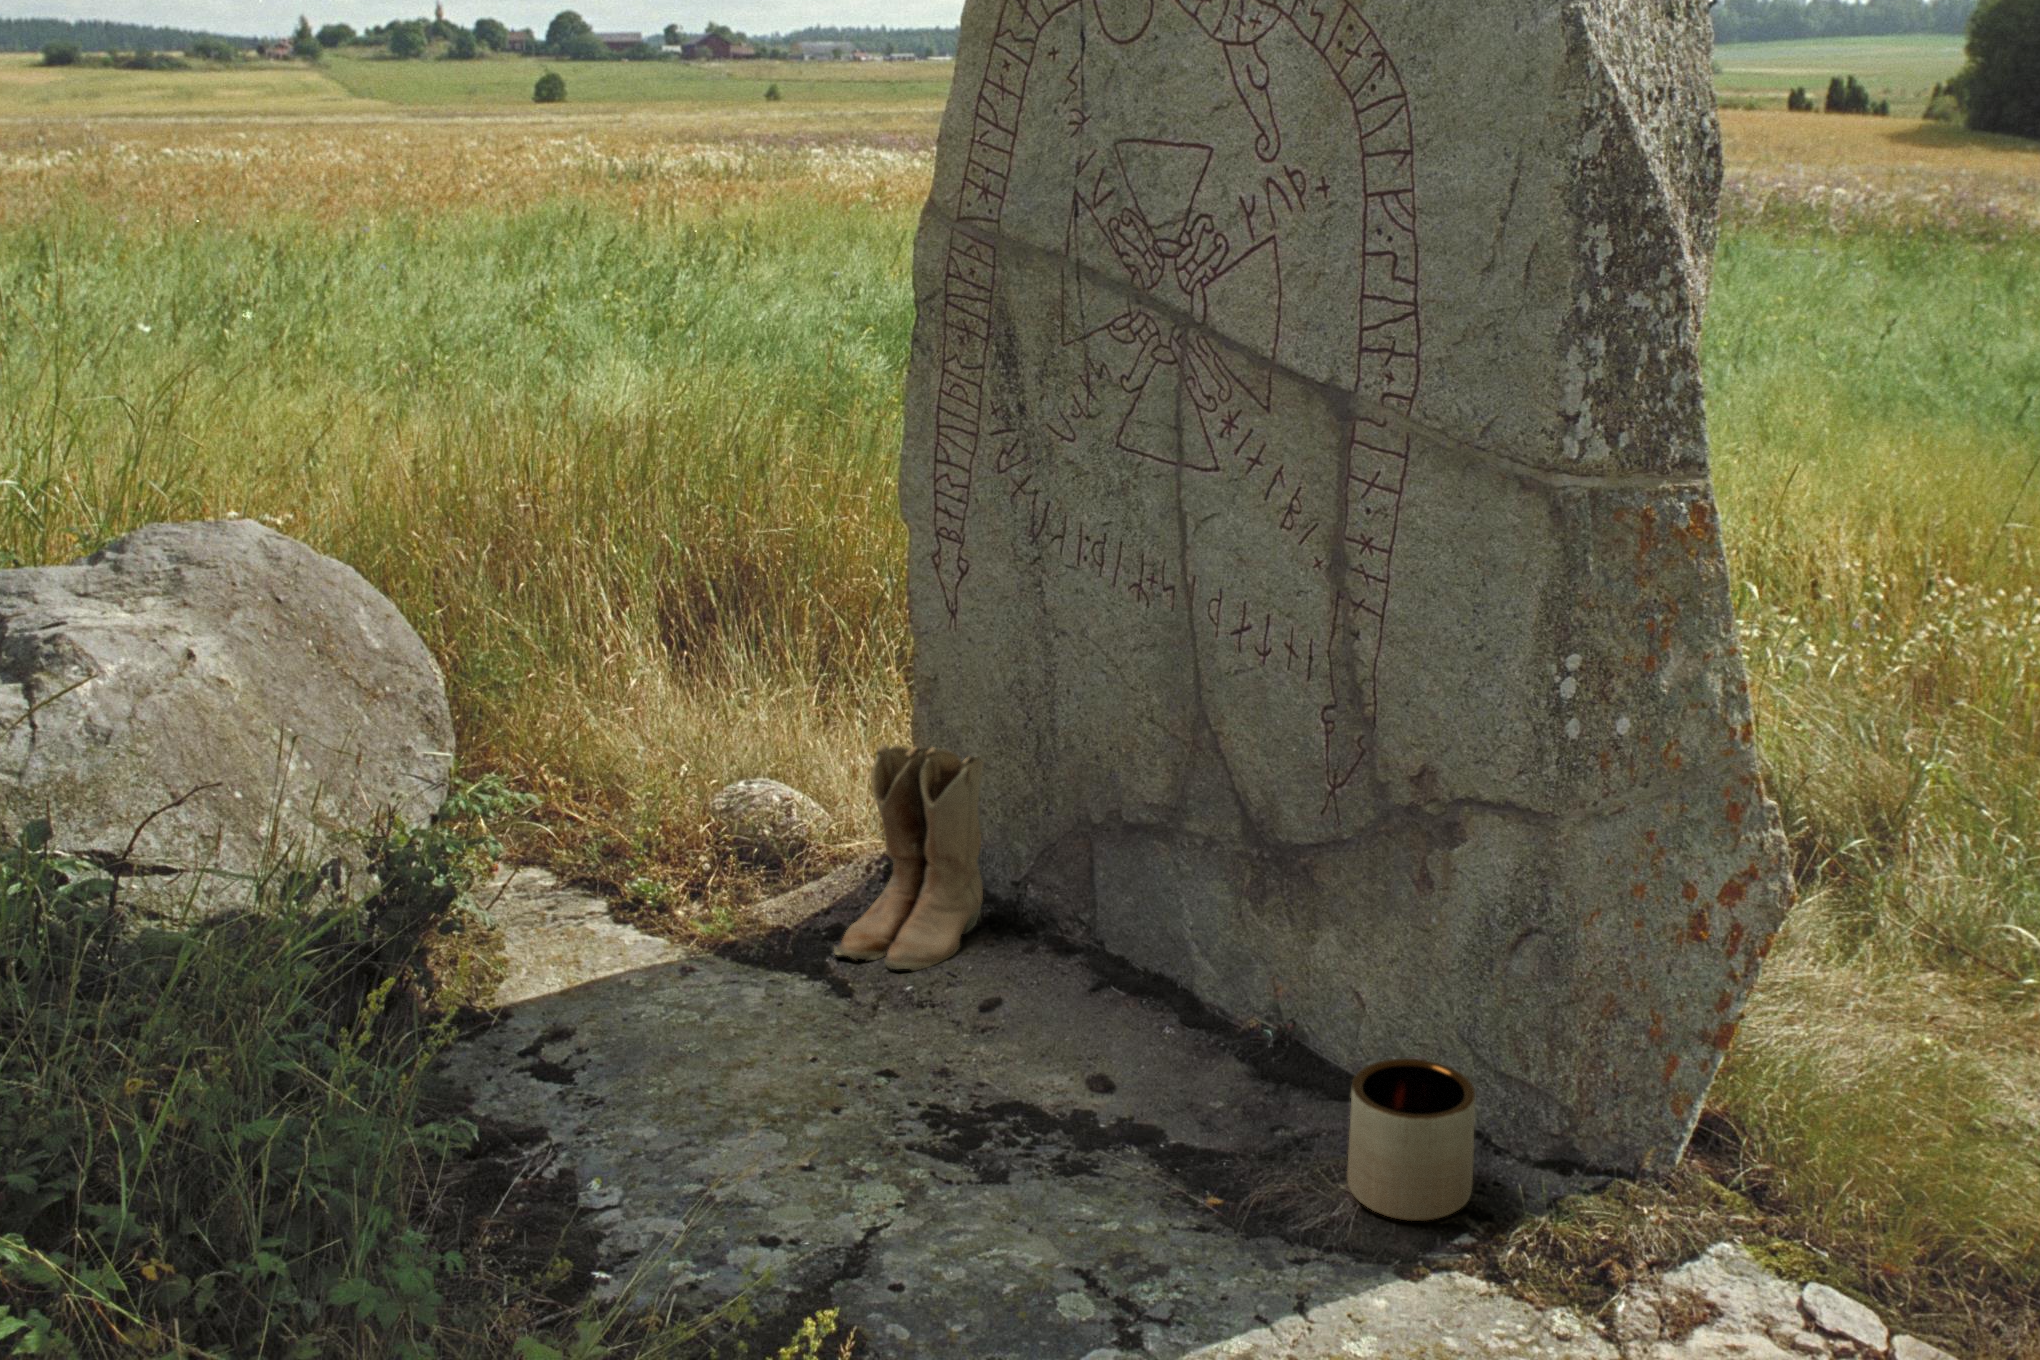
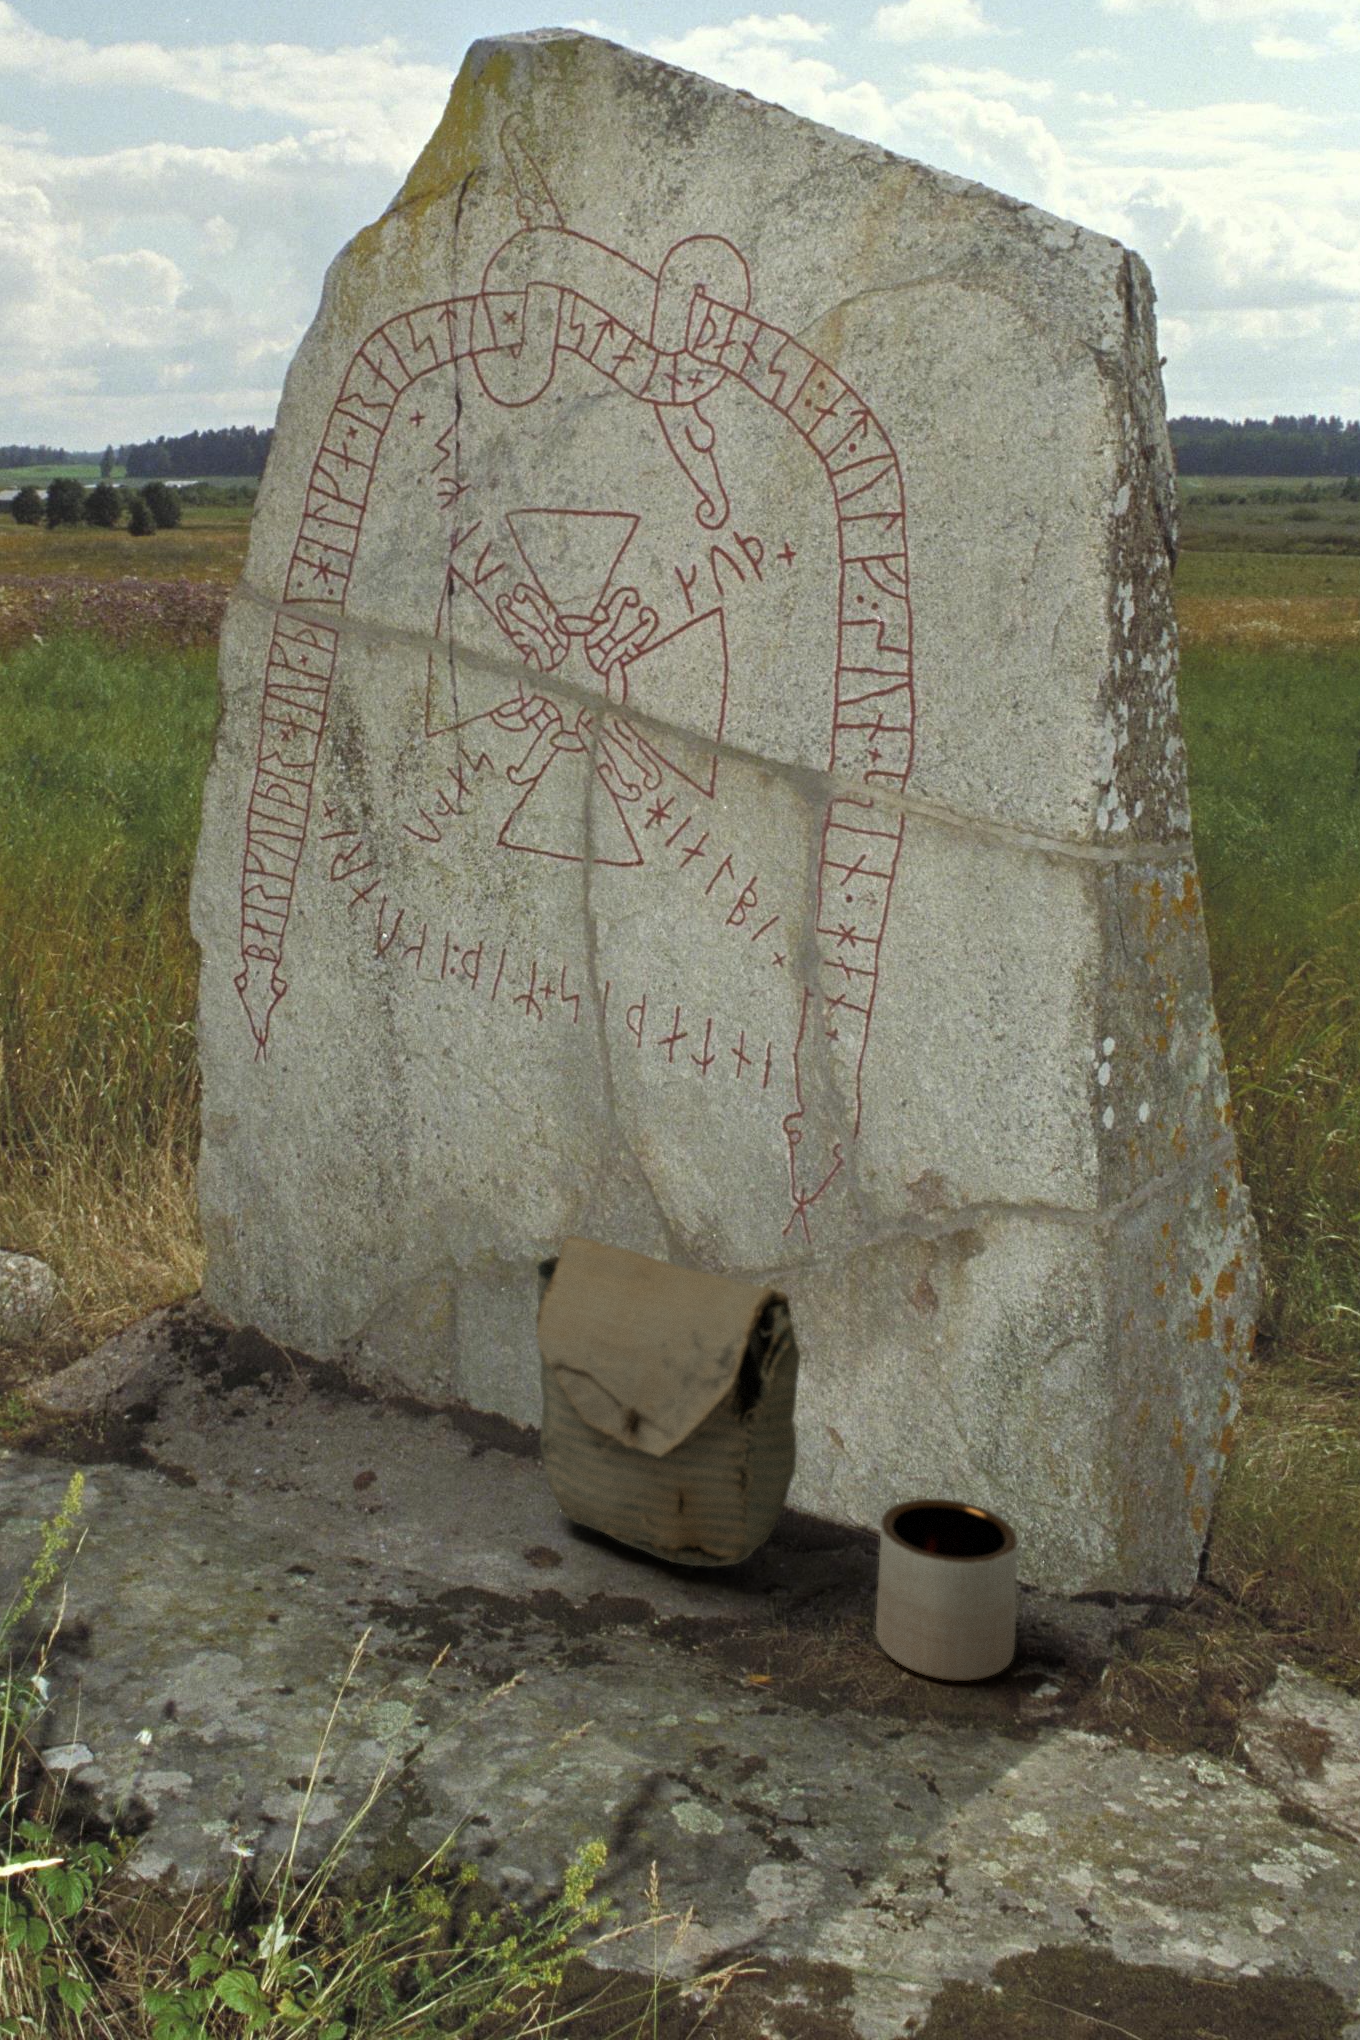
boots: present [834,744,984,971] -> none [161,1192,323,1459]
bag: none [1101,796,1320,1099] -> present [536,1236,800,1567]

